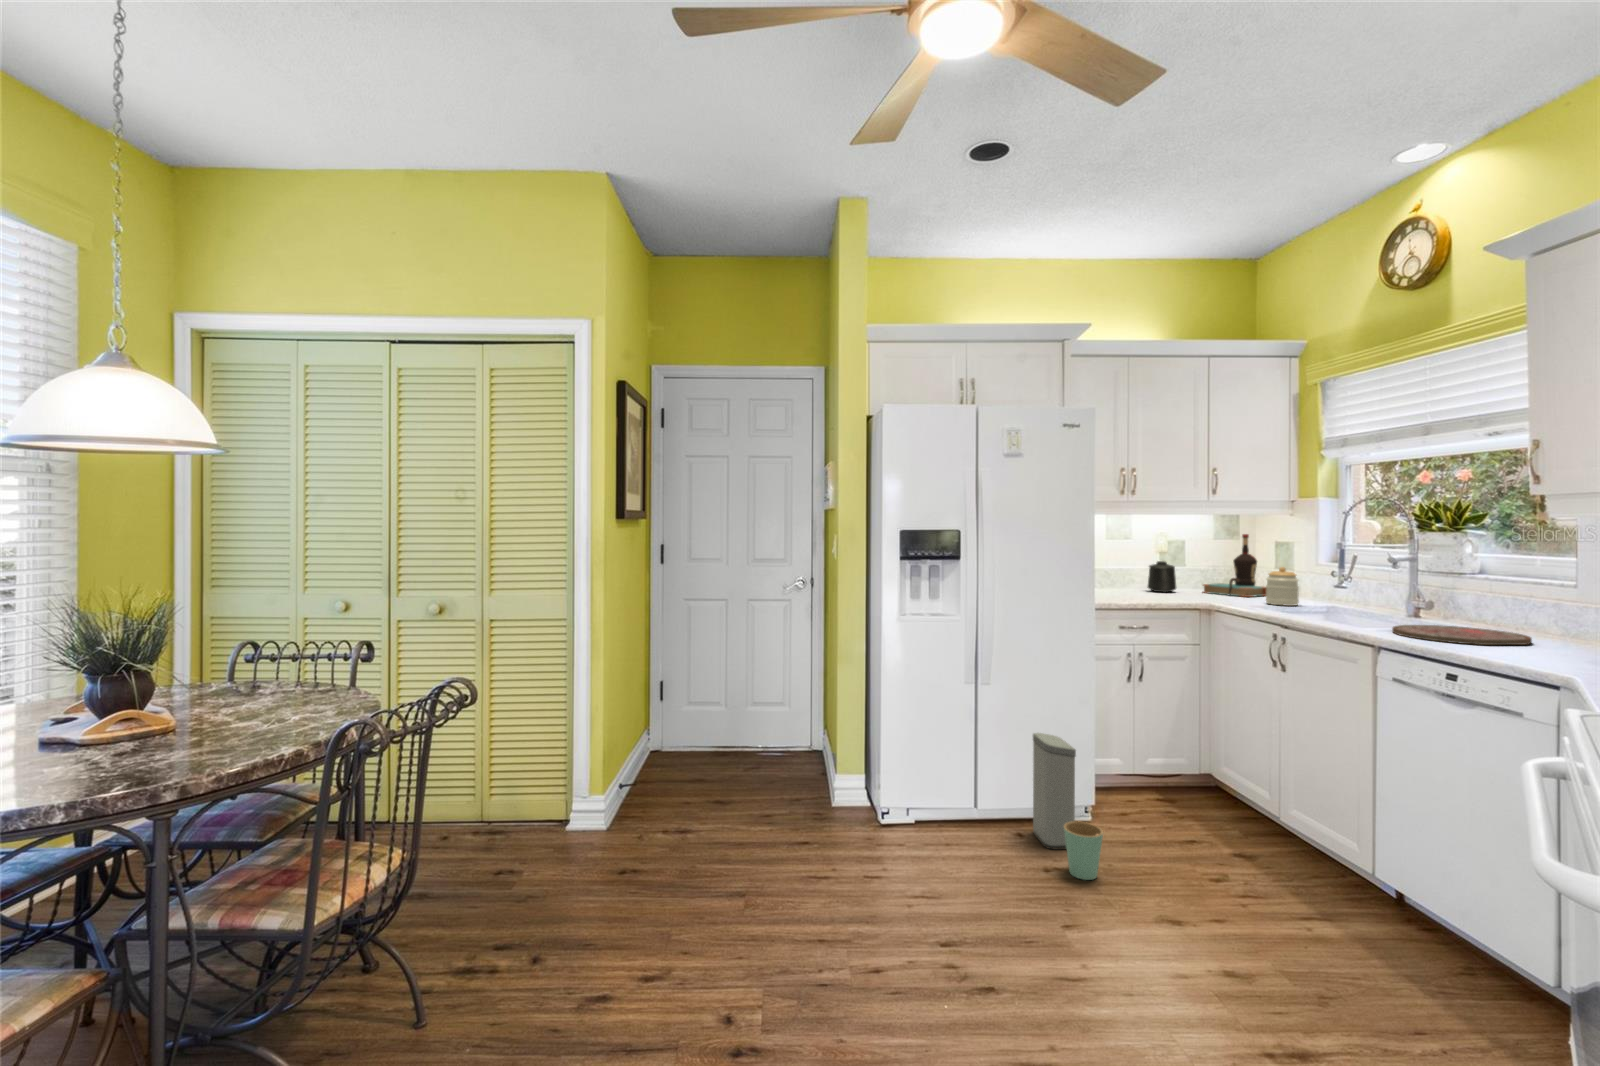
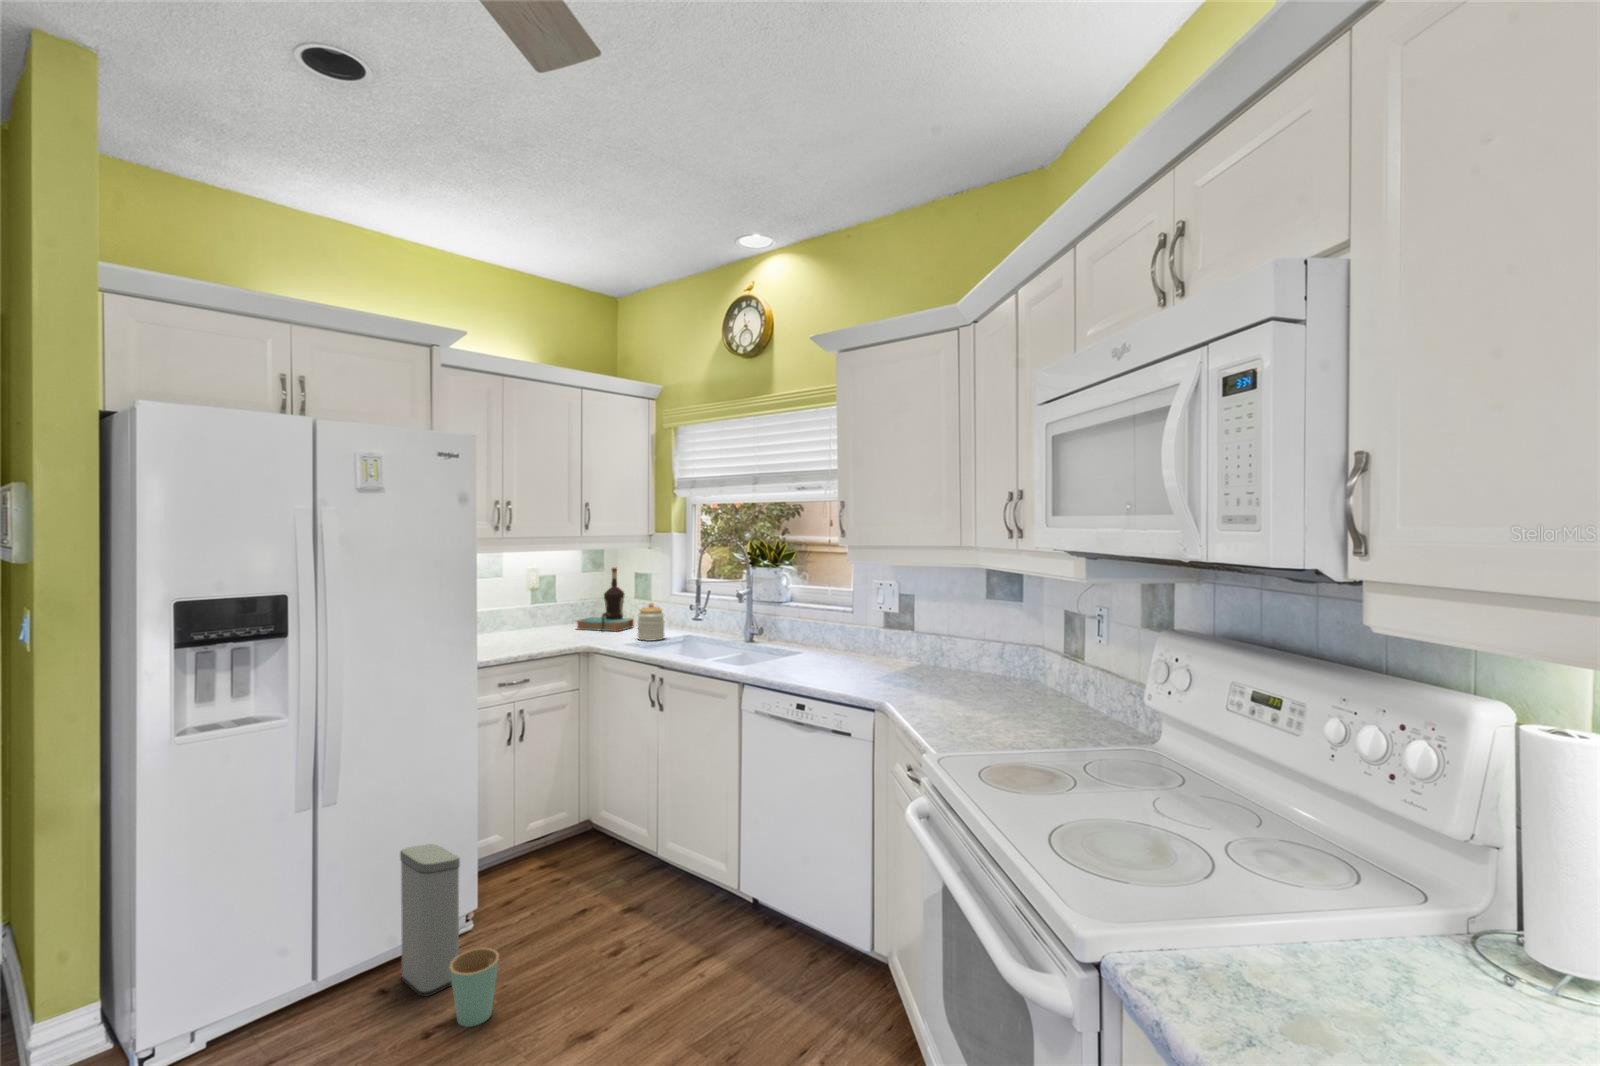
mug: present [1148,561,1176,592] -> none [522,600,552,634]
cutting board: present [1392,625,1532,645] -> none [748,653,835,674]

